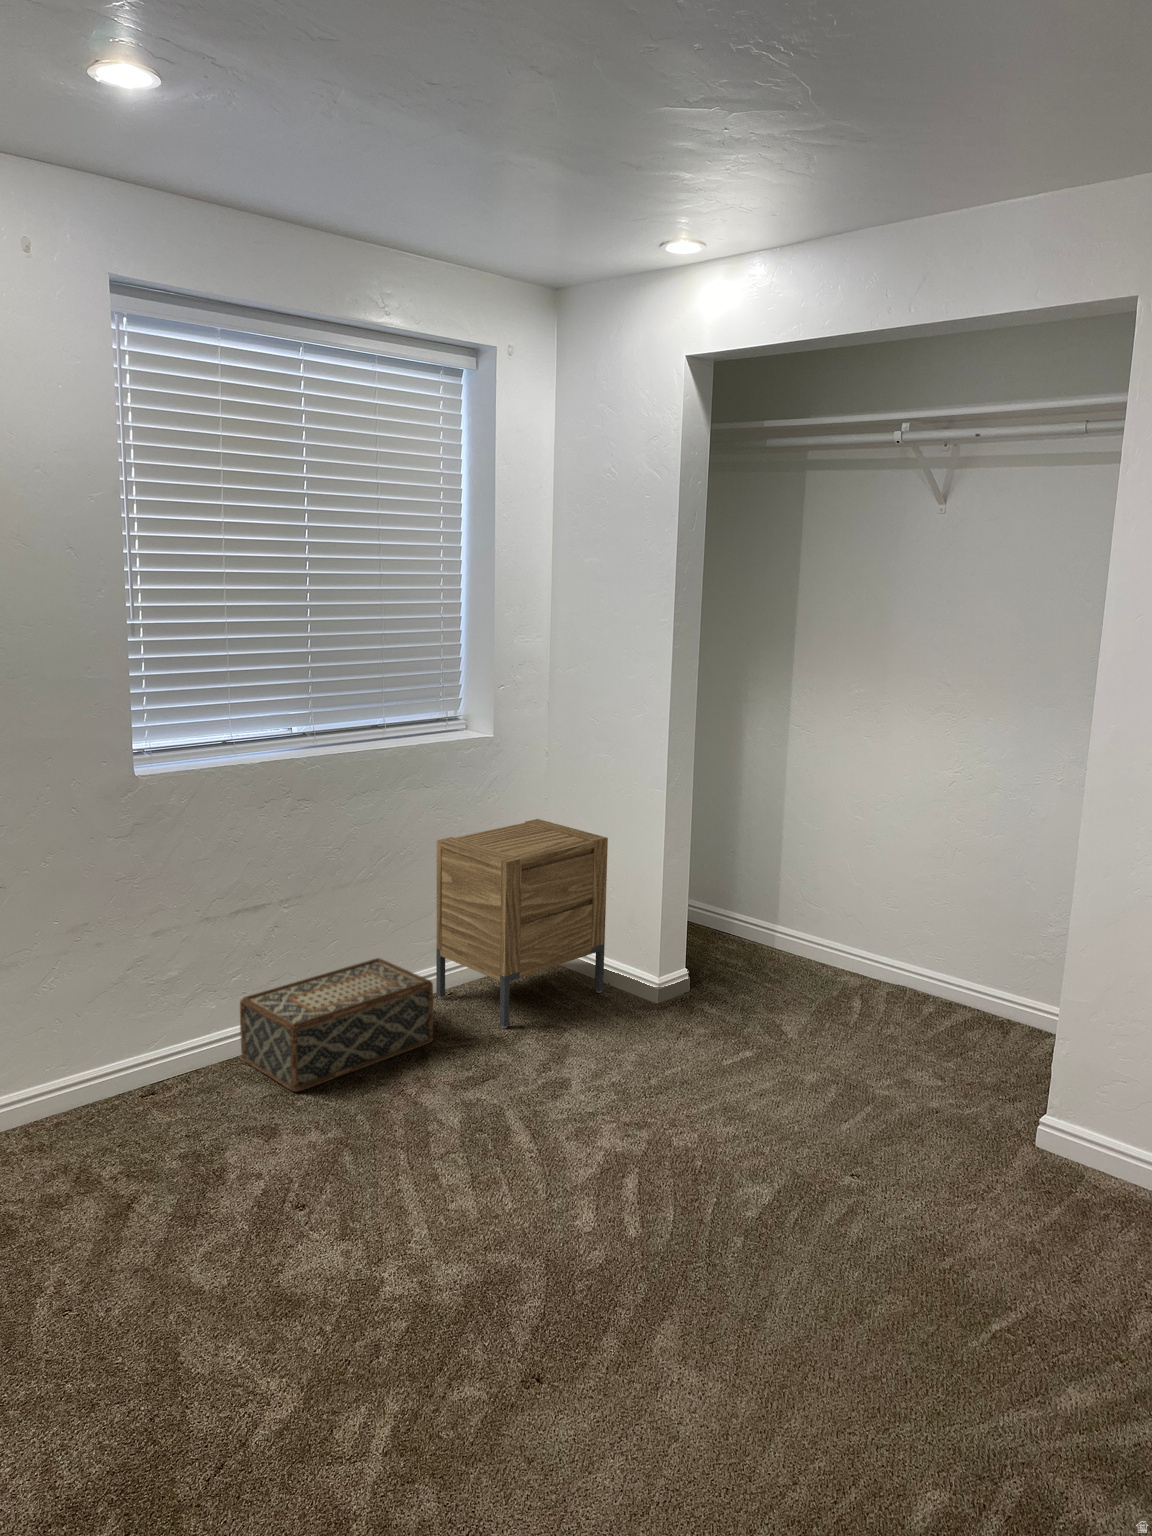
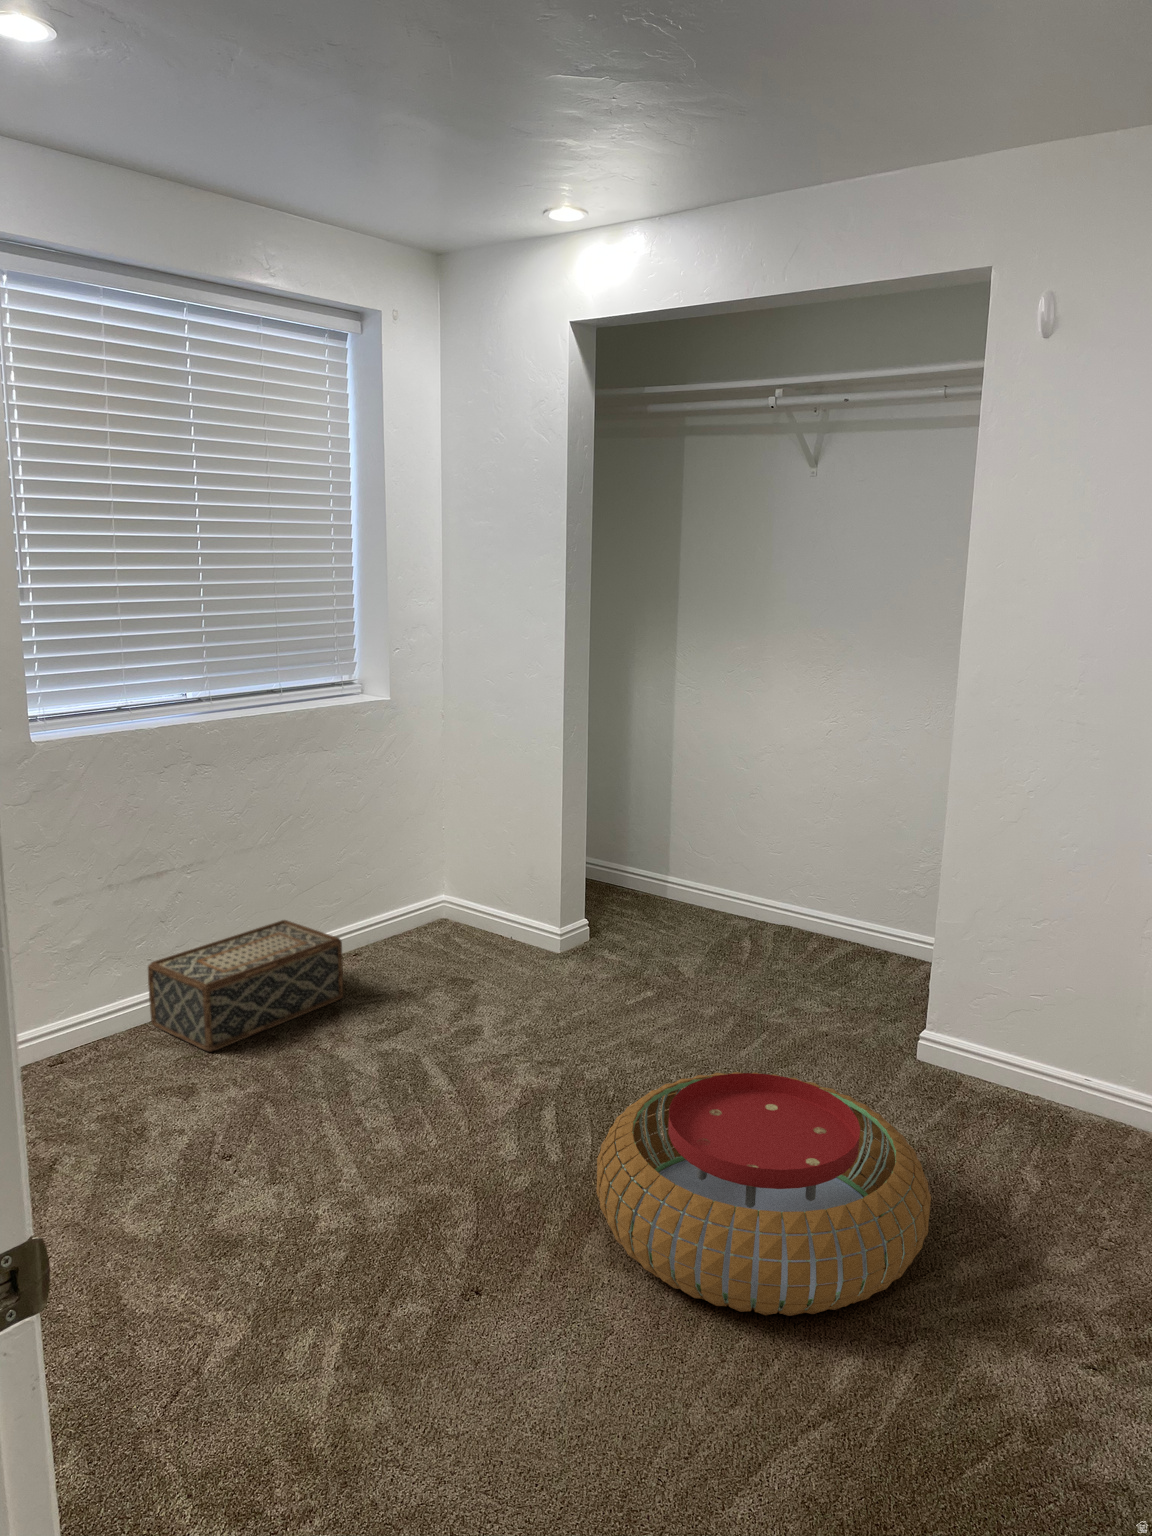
nightstand: present [436,819,608,1028] -> none [338,780,506,982]
pouf: none [671,1155,1037,1437] -> present [596,1072,931,1316]

